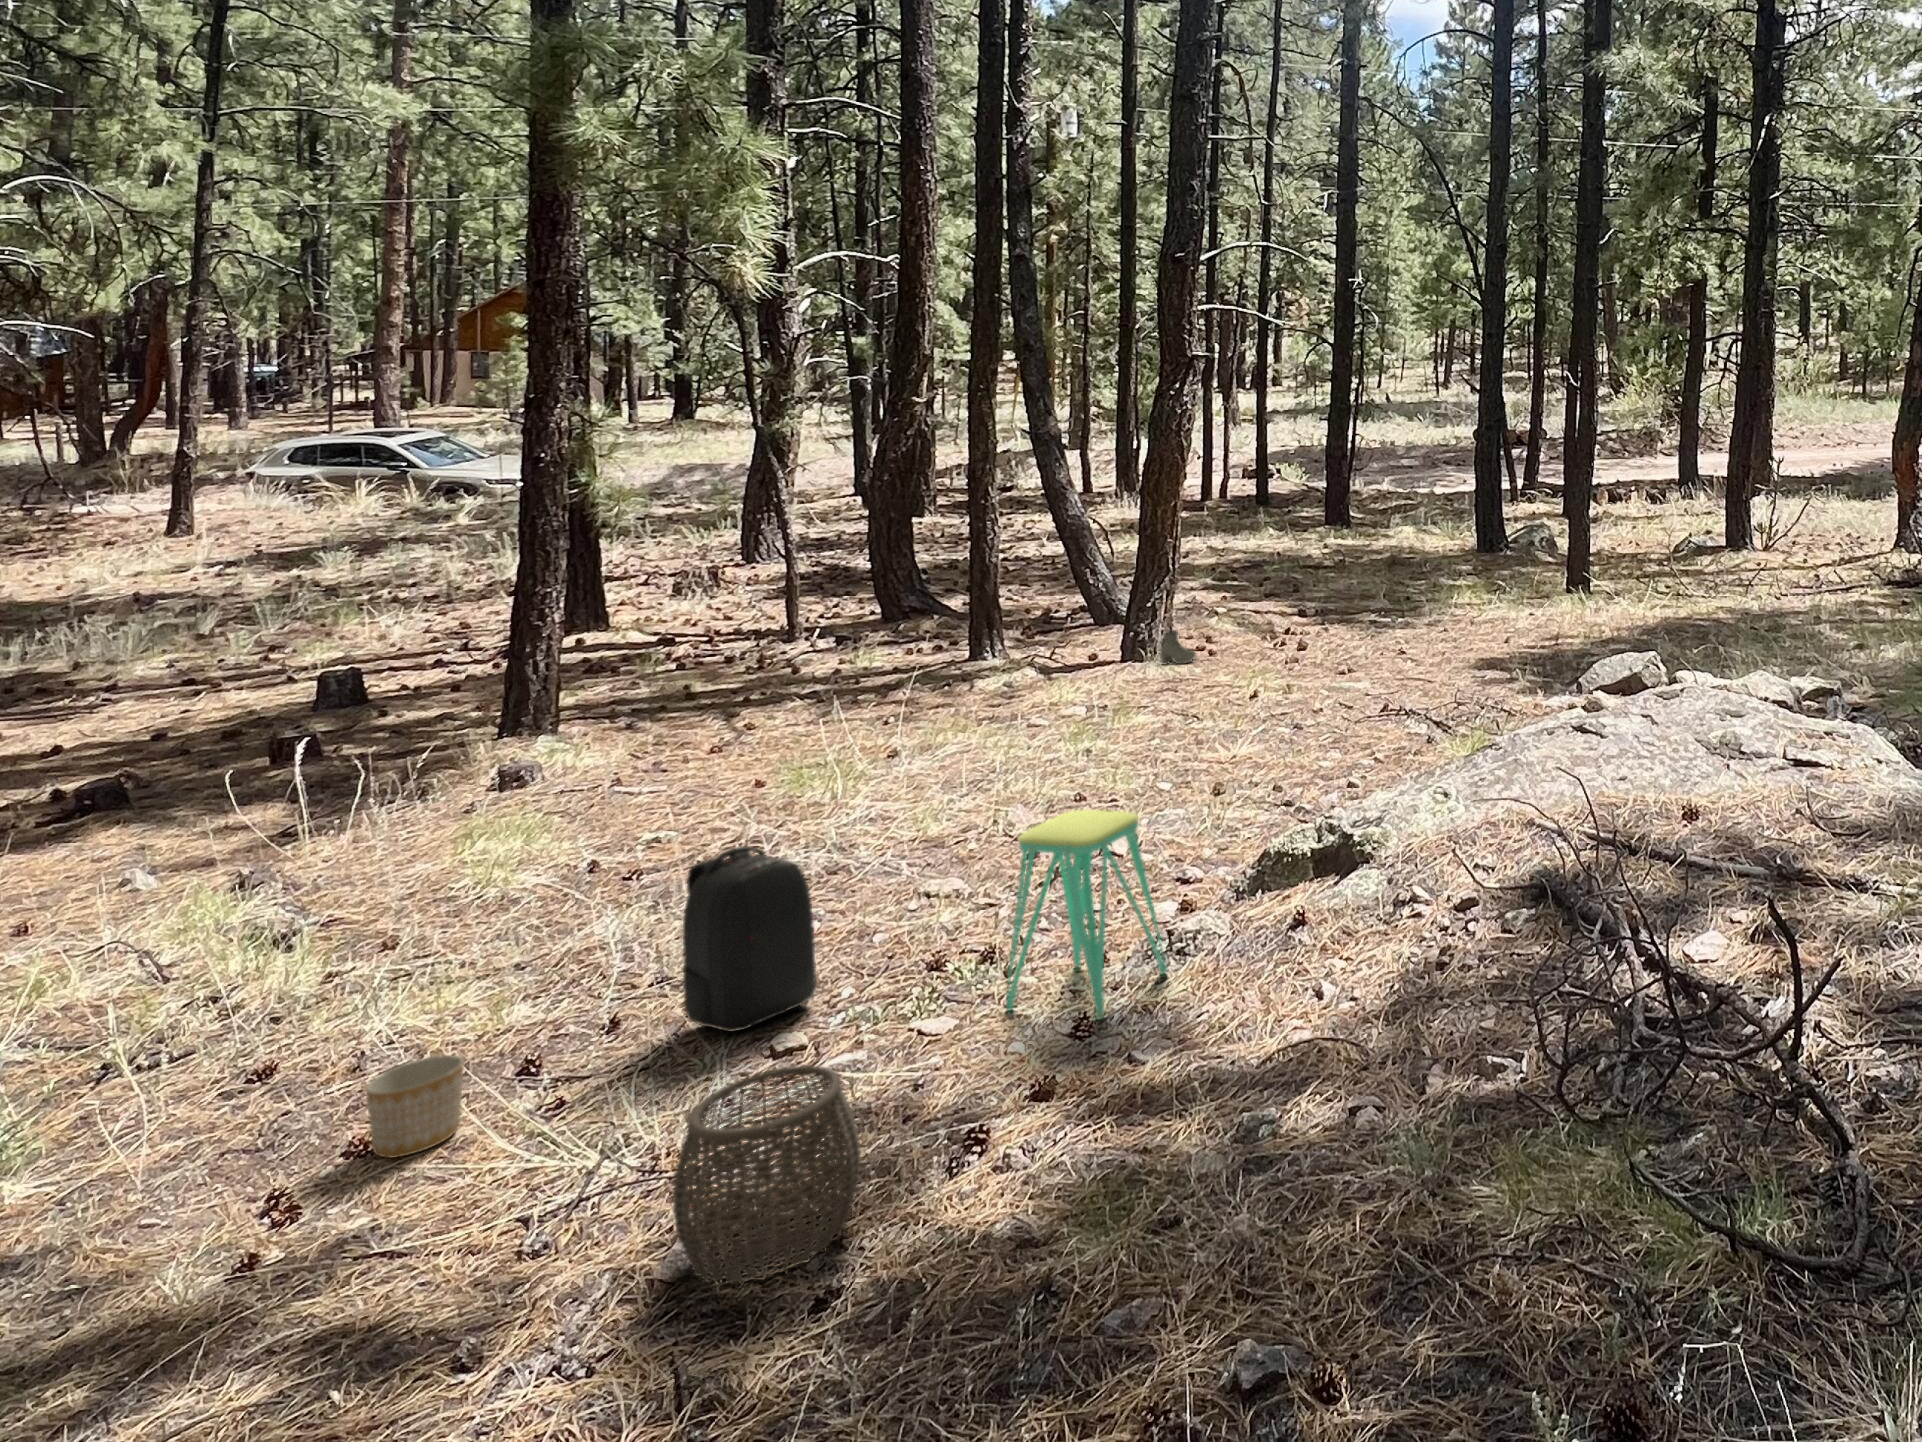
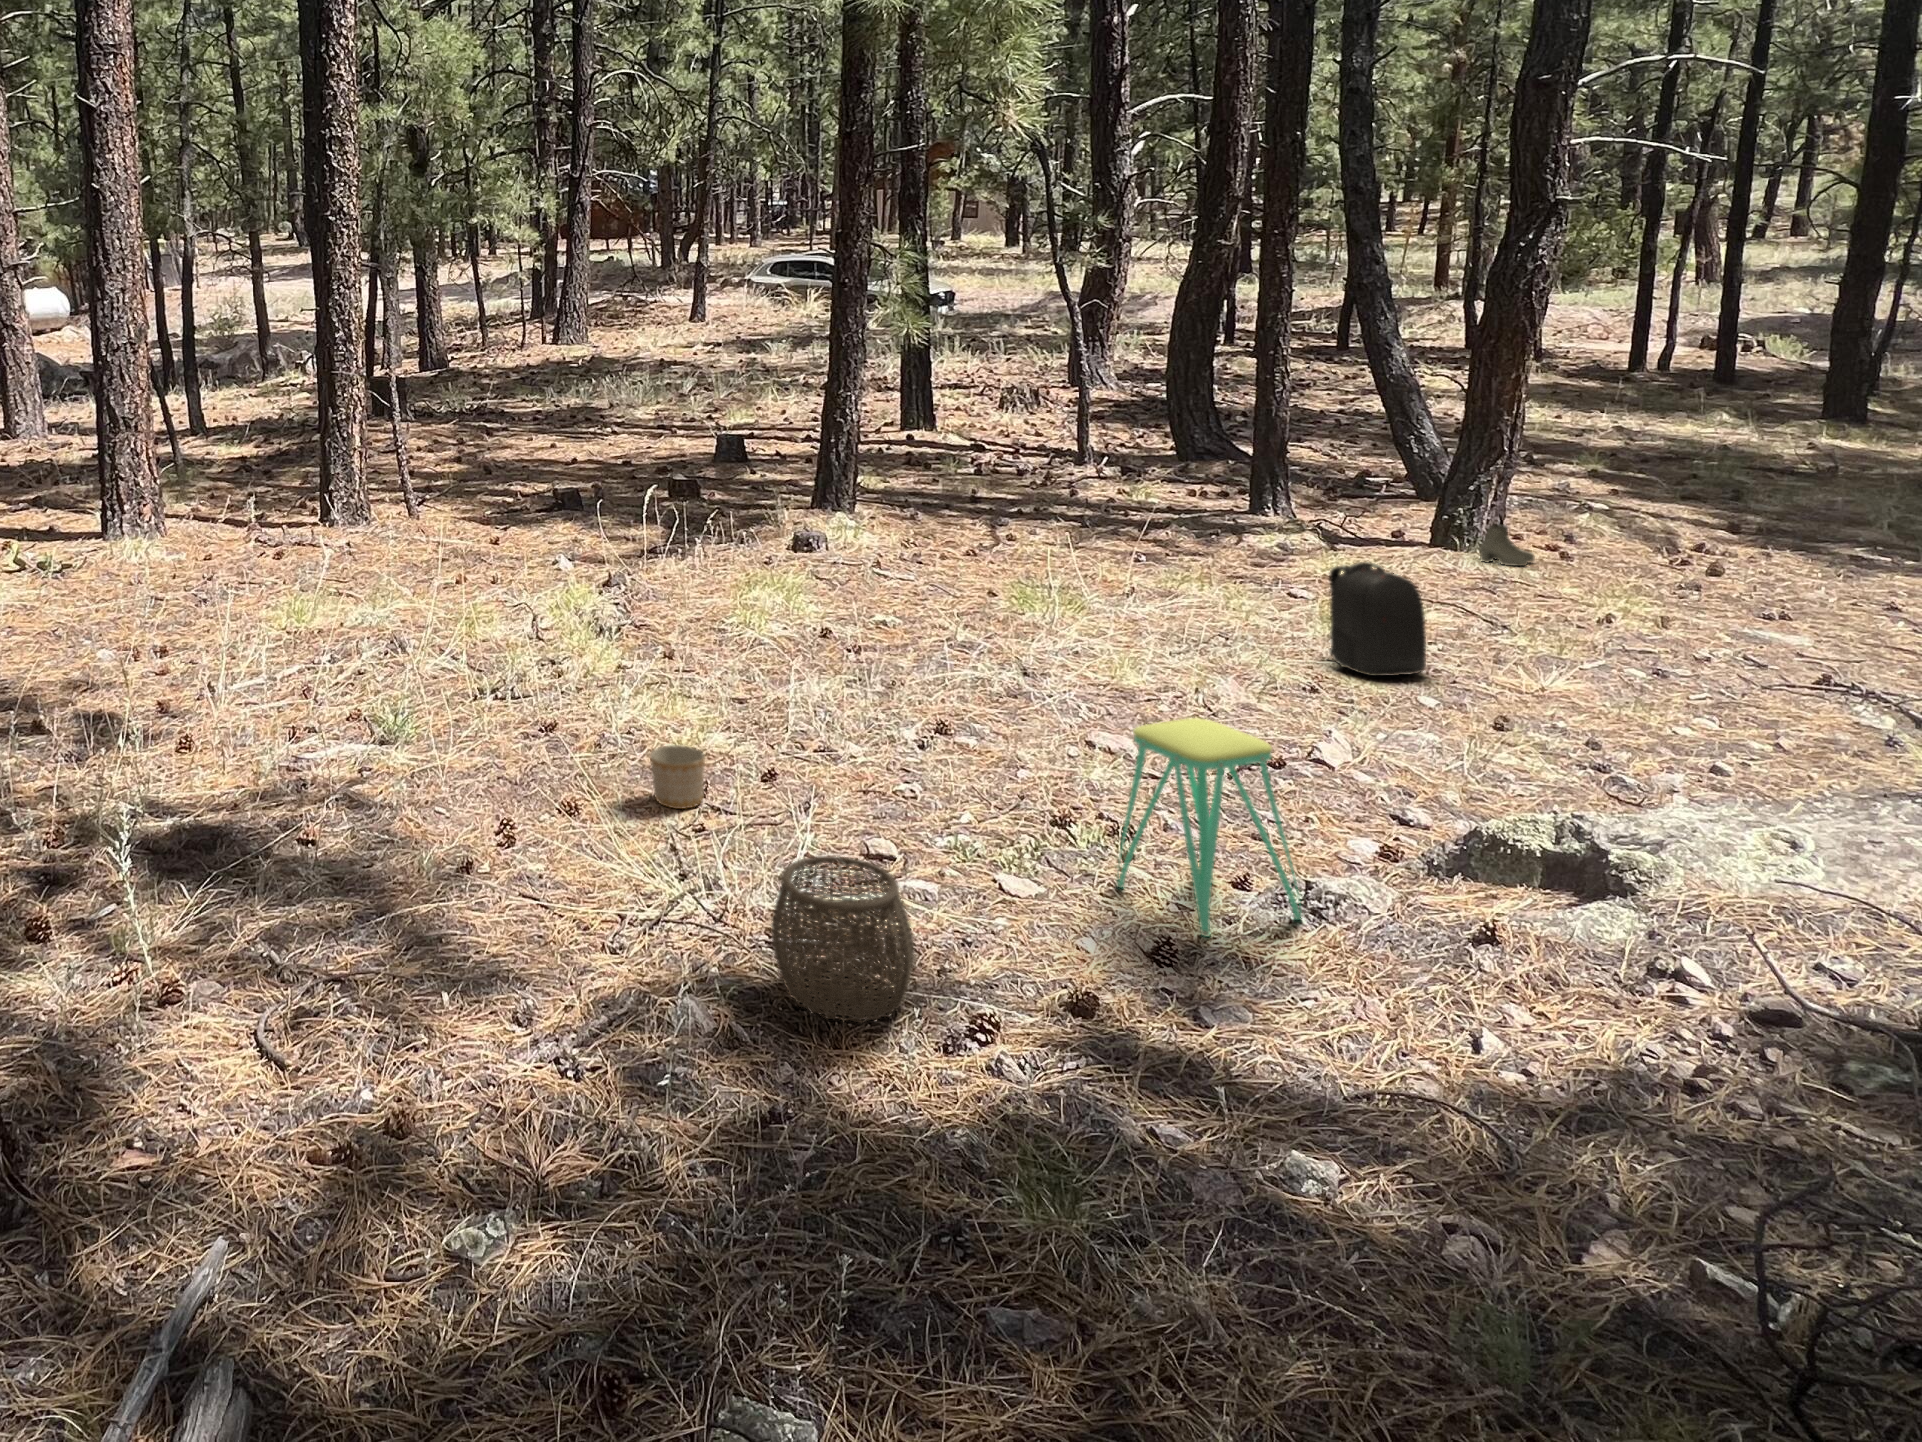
backpack: present [683,846,816,1031] -> present [1328,562,1426,676]

